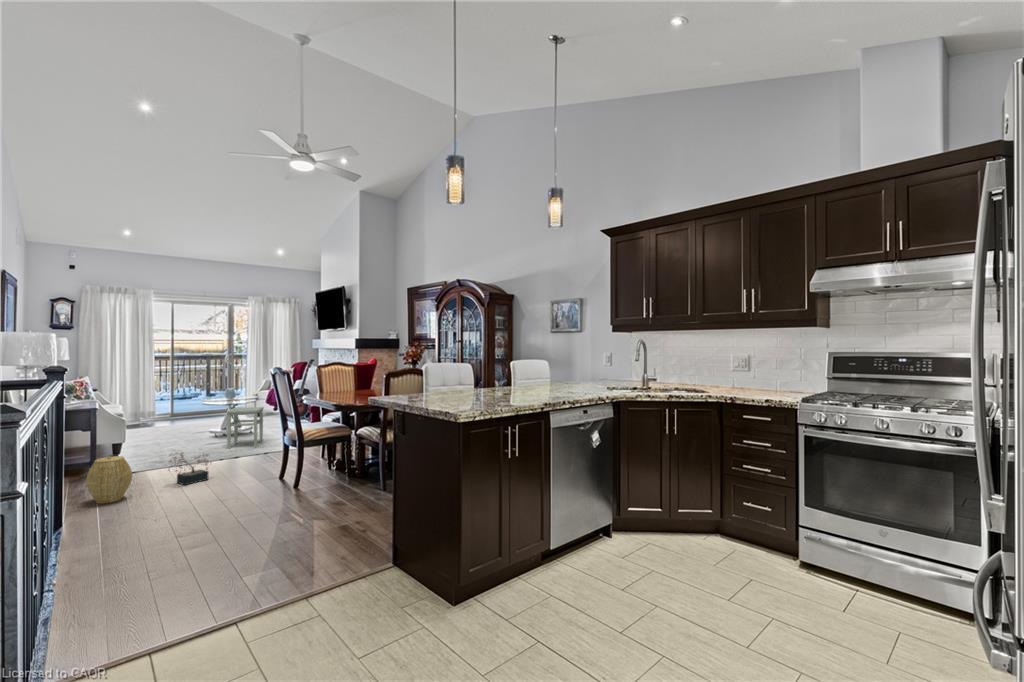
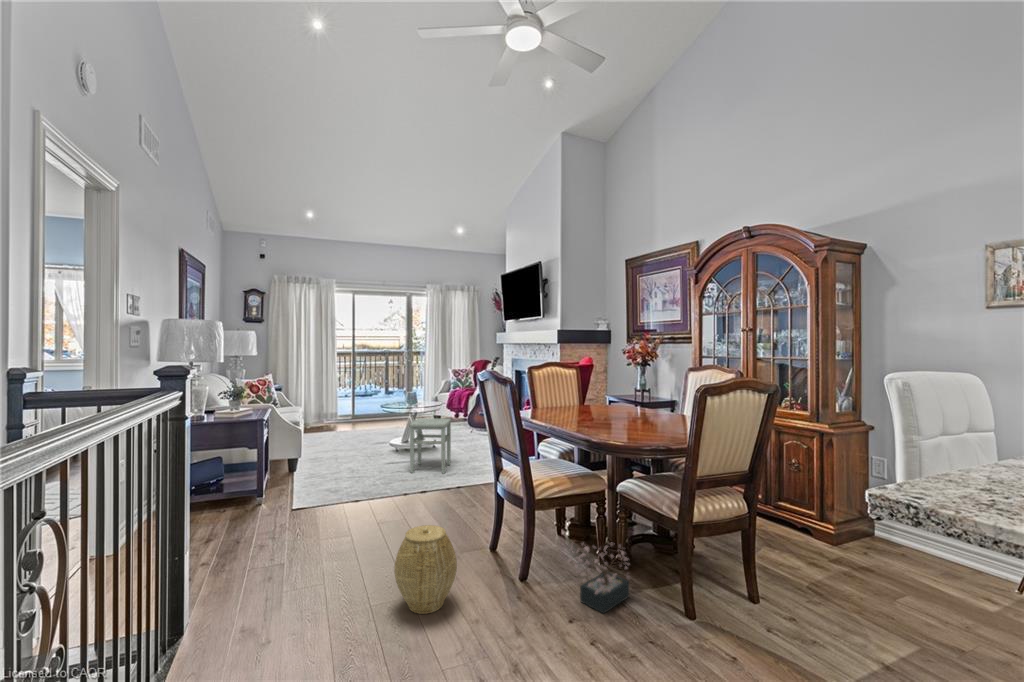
decorative plant: present [169,452,211,485] -> present [569,543,630,613]
woven basket: present [86,456,132,504] -> present [394,525,457,614]

